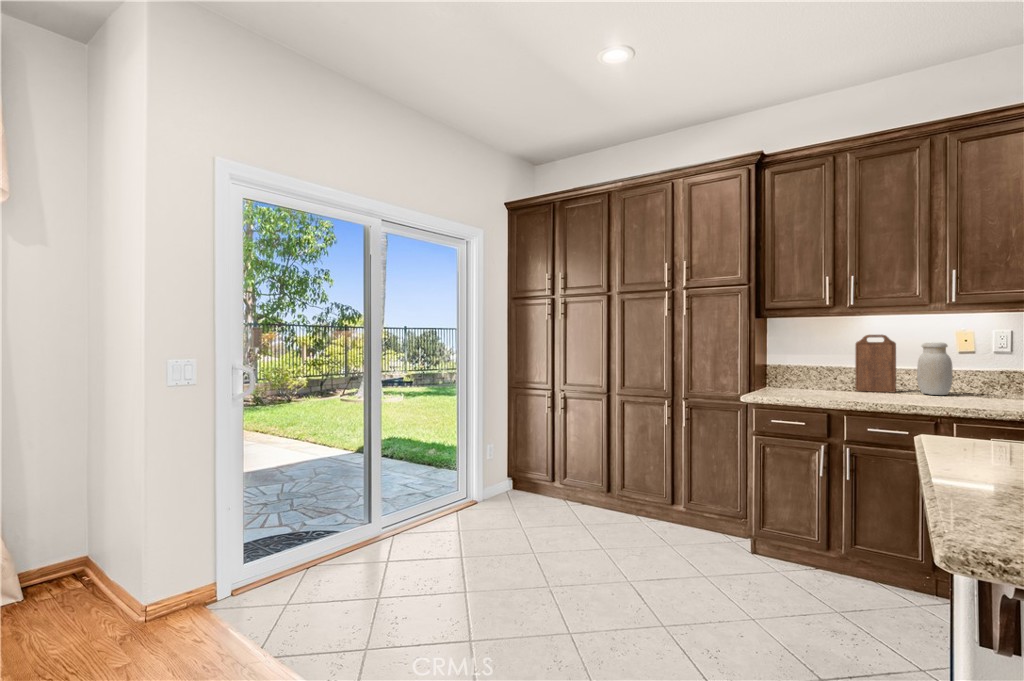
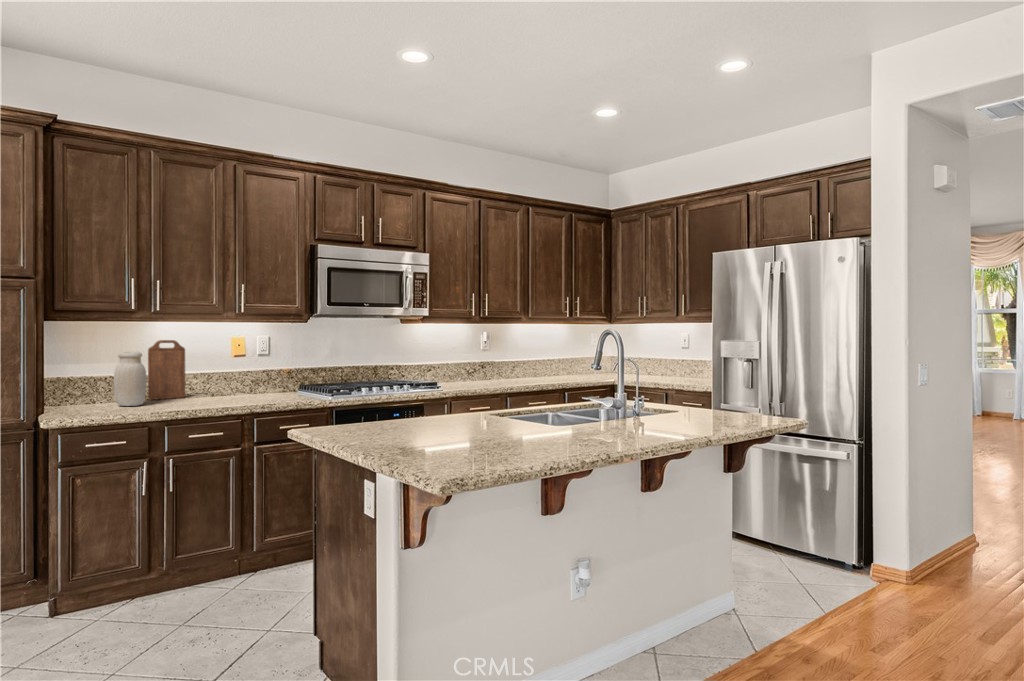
jar: present [917,343,953,395] -> present [114,352,147,406]

